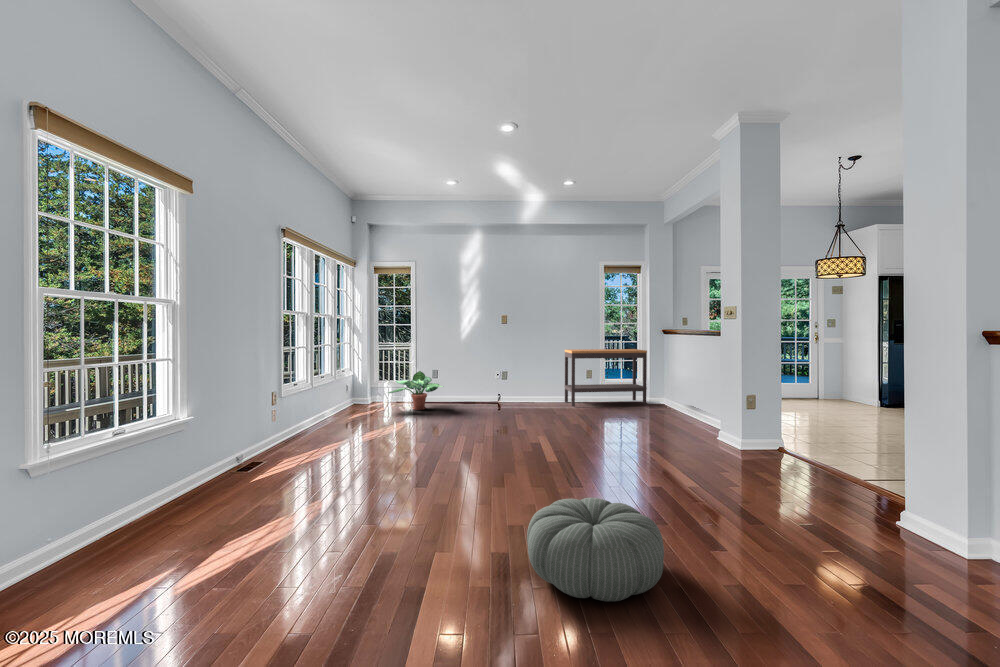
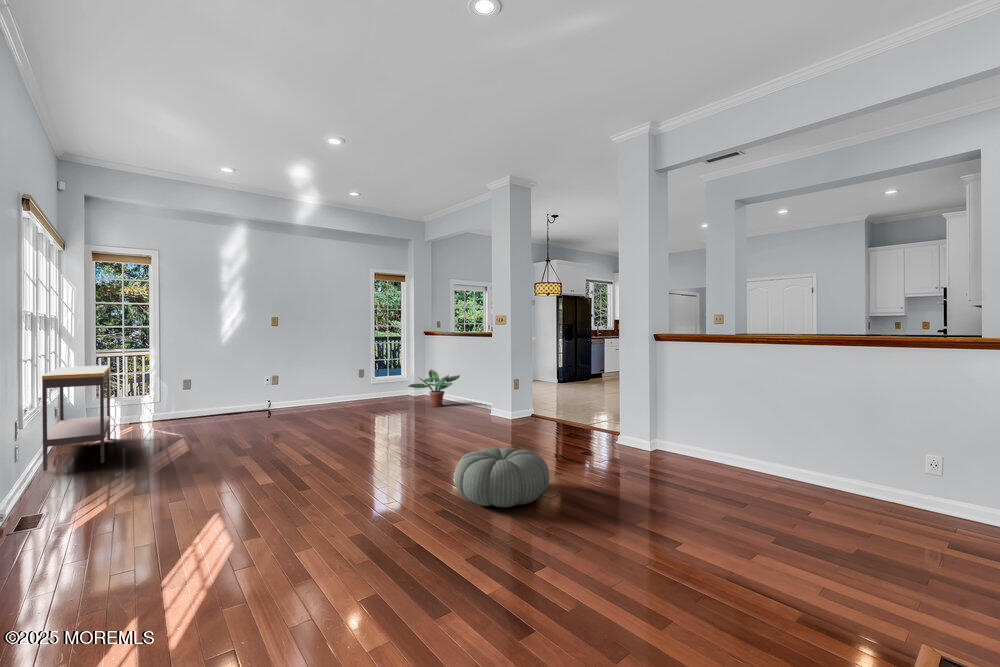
console table: present [564,349,647,406] -> present [42,365,110,471]
potted plant: present [388,371,443,410] -> present [408,369,460,407]

